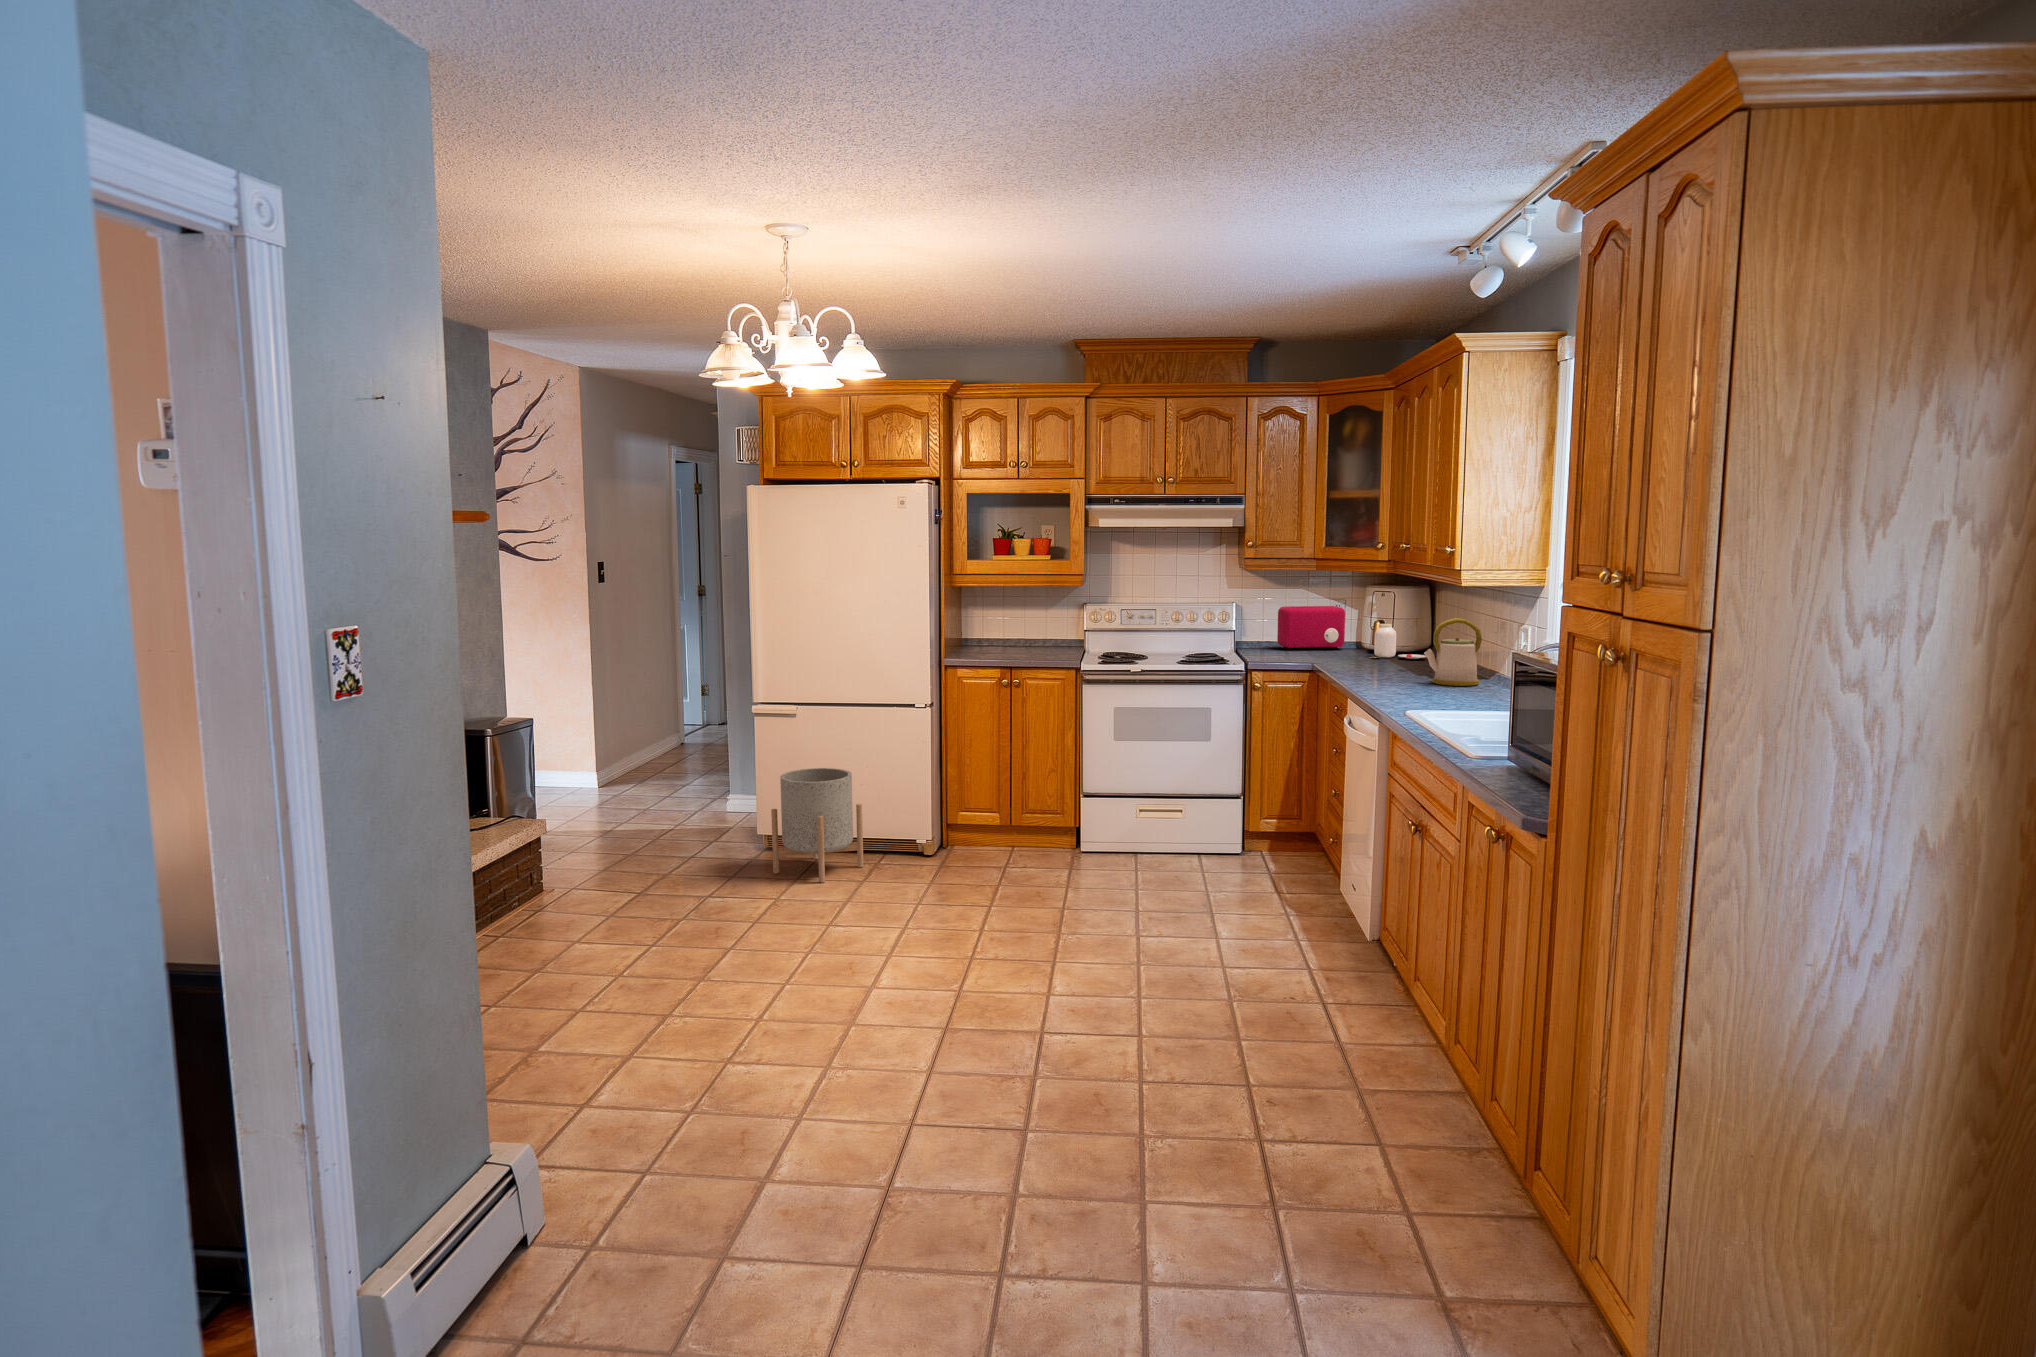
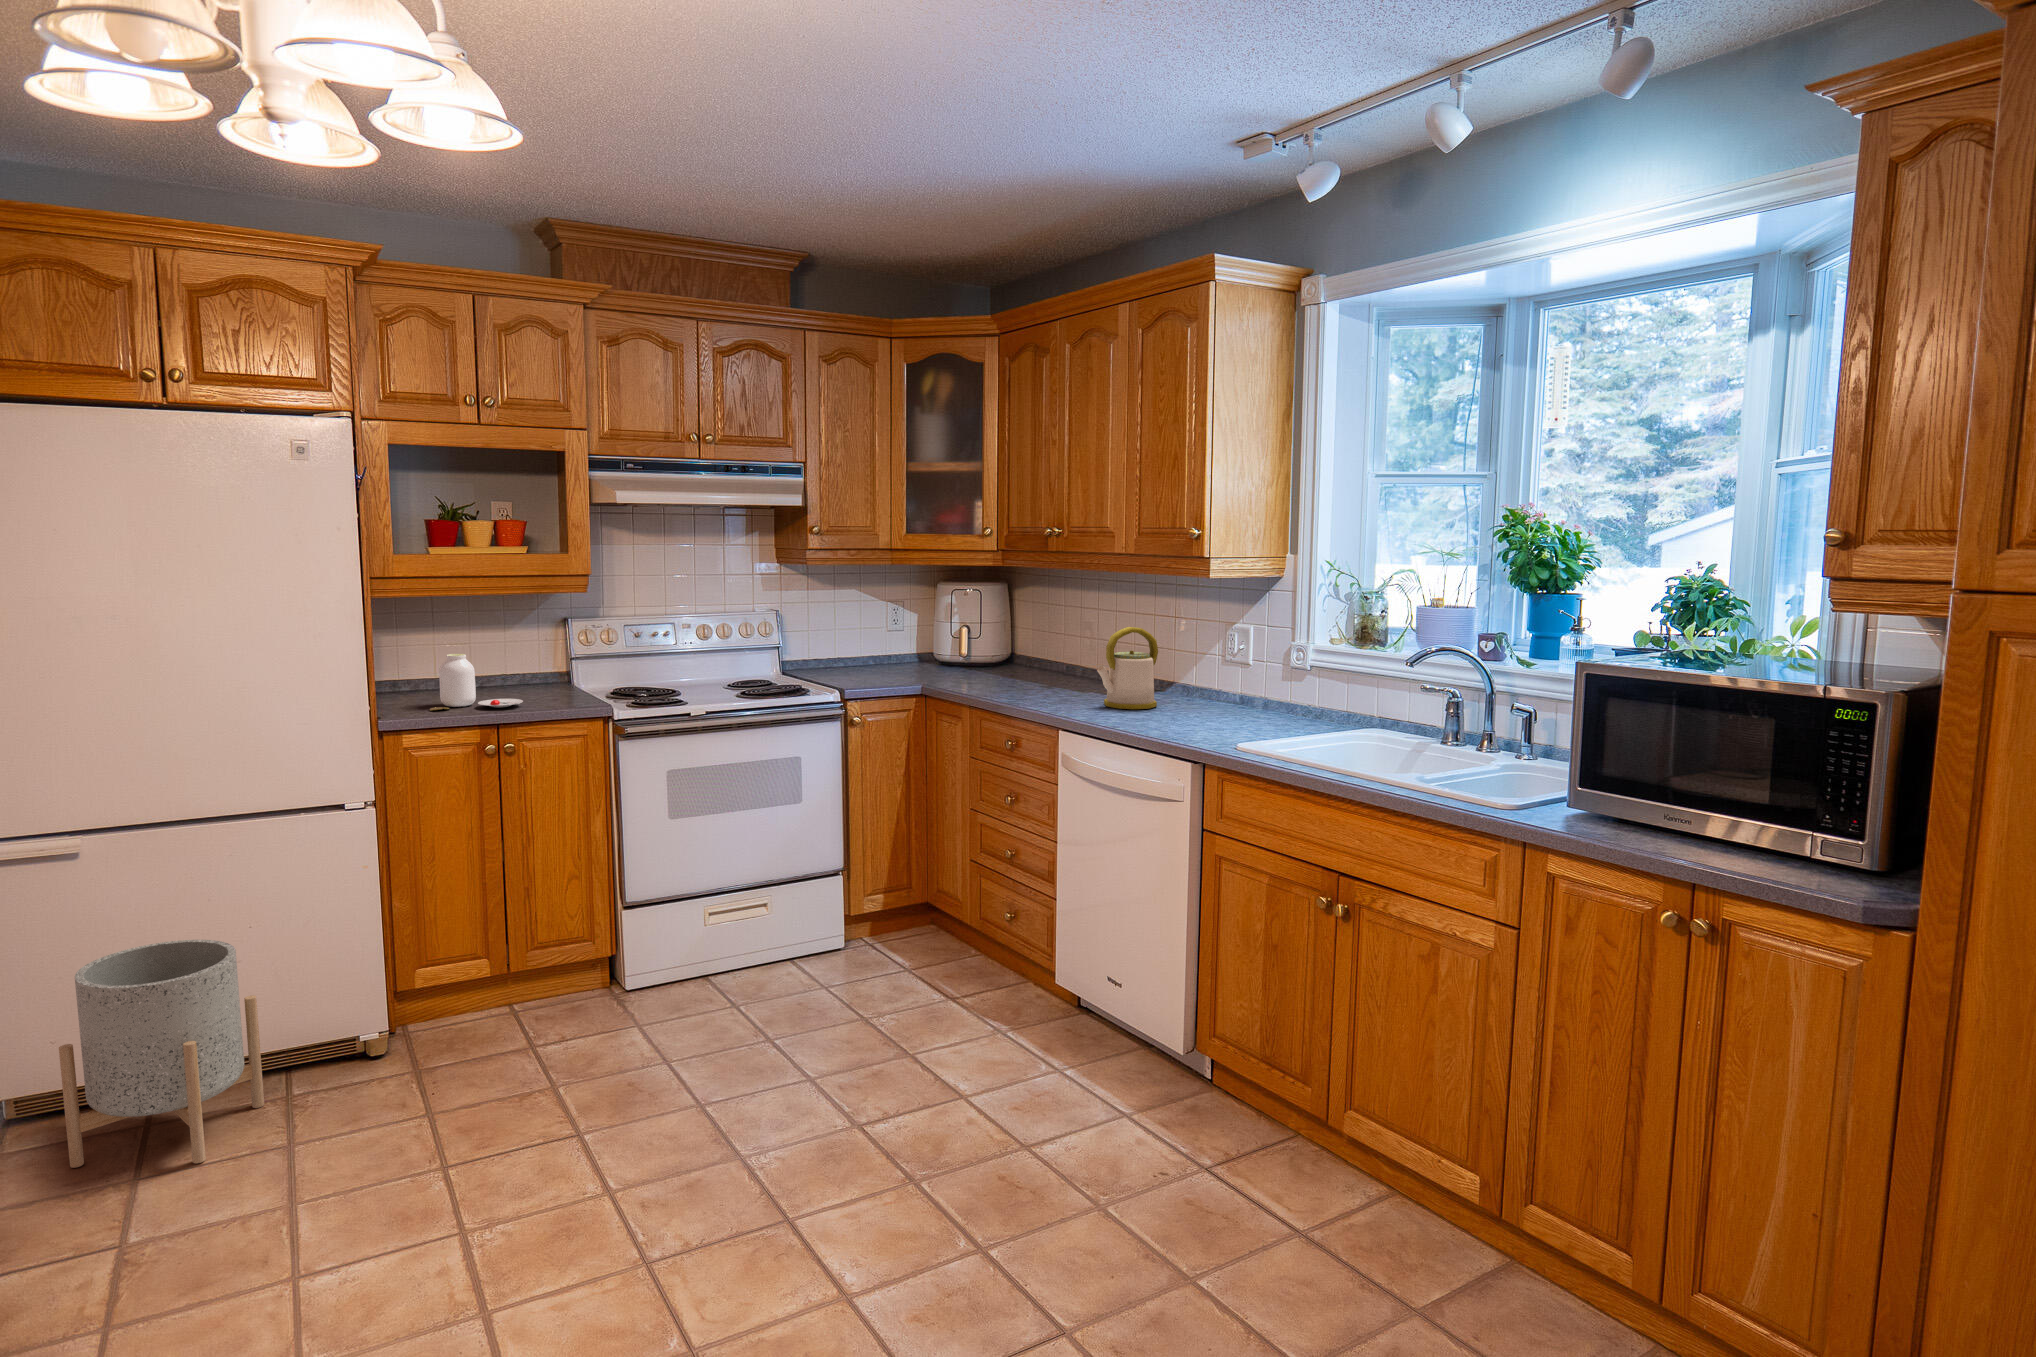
toaster: present [1277,606,1345,650] -> none [833,609,915,668]
jar: present [1369,624,1426,659] -> present [430,654,523,710]

